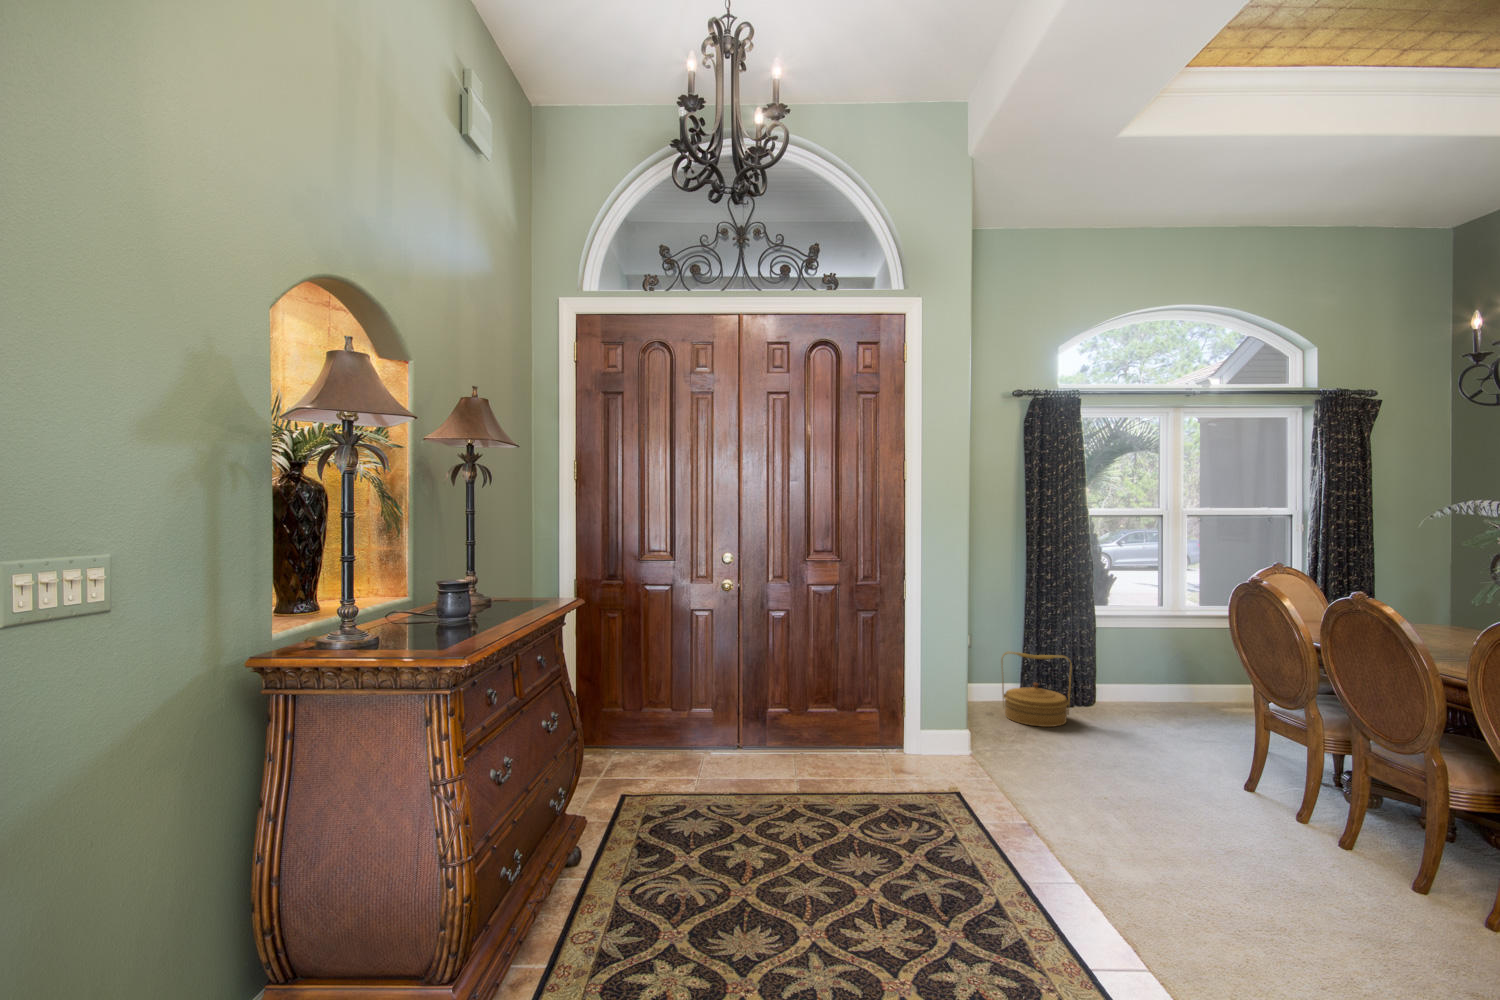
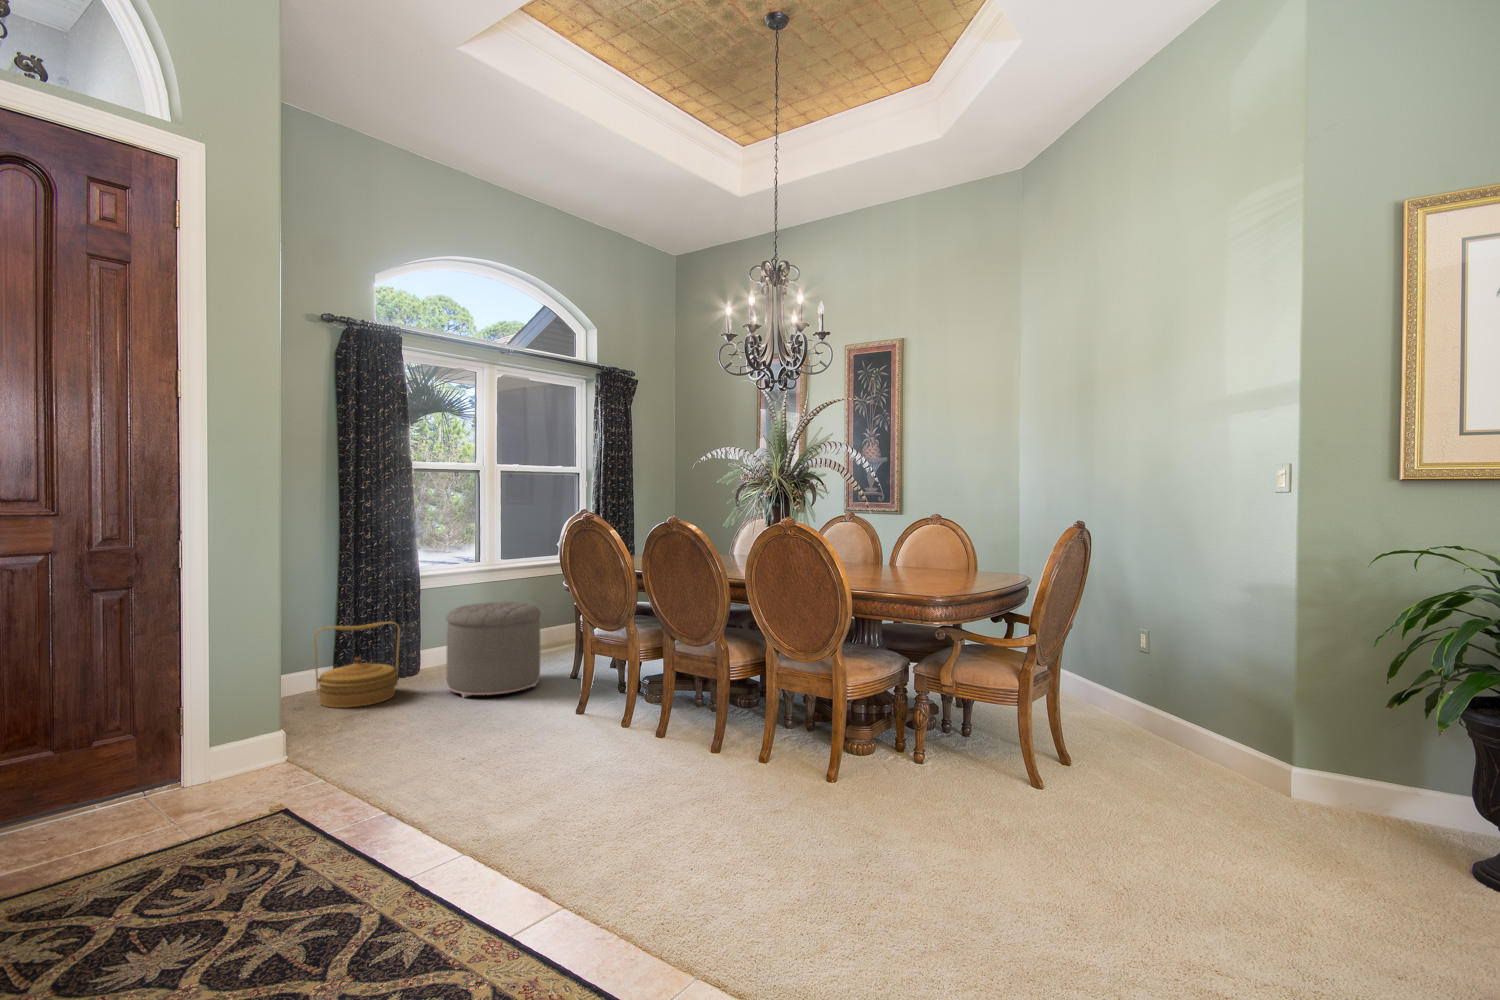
ottoman: none [1113,652,1217,750] -> present [446,602,541,697]

